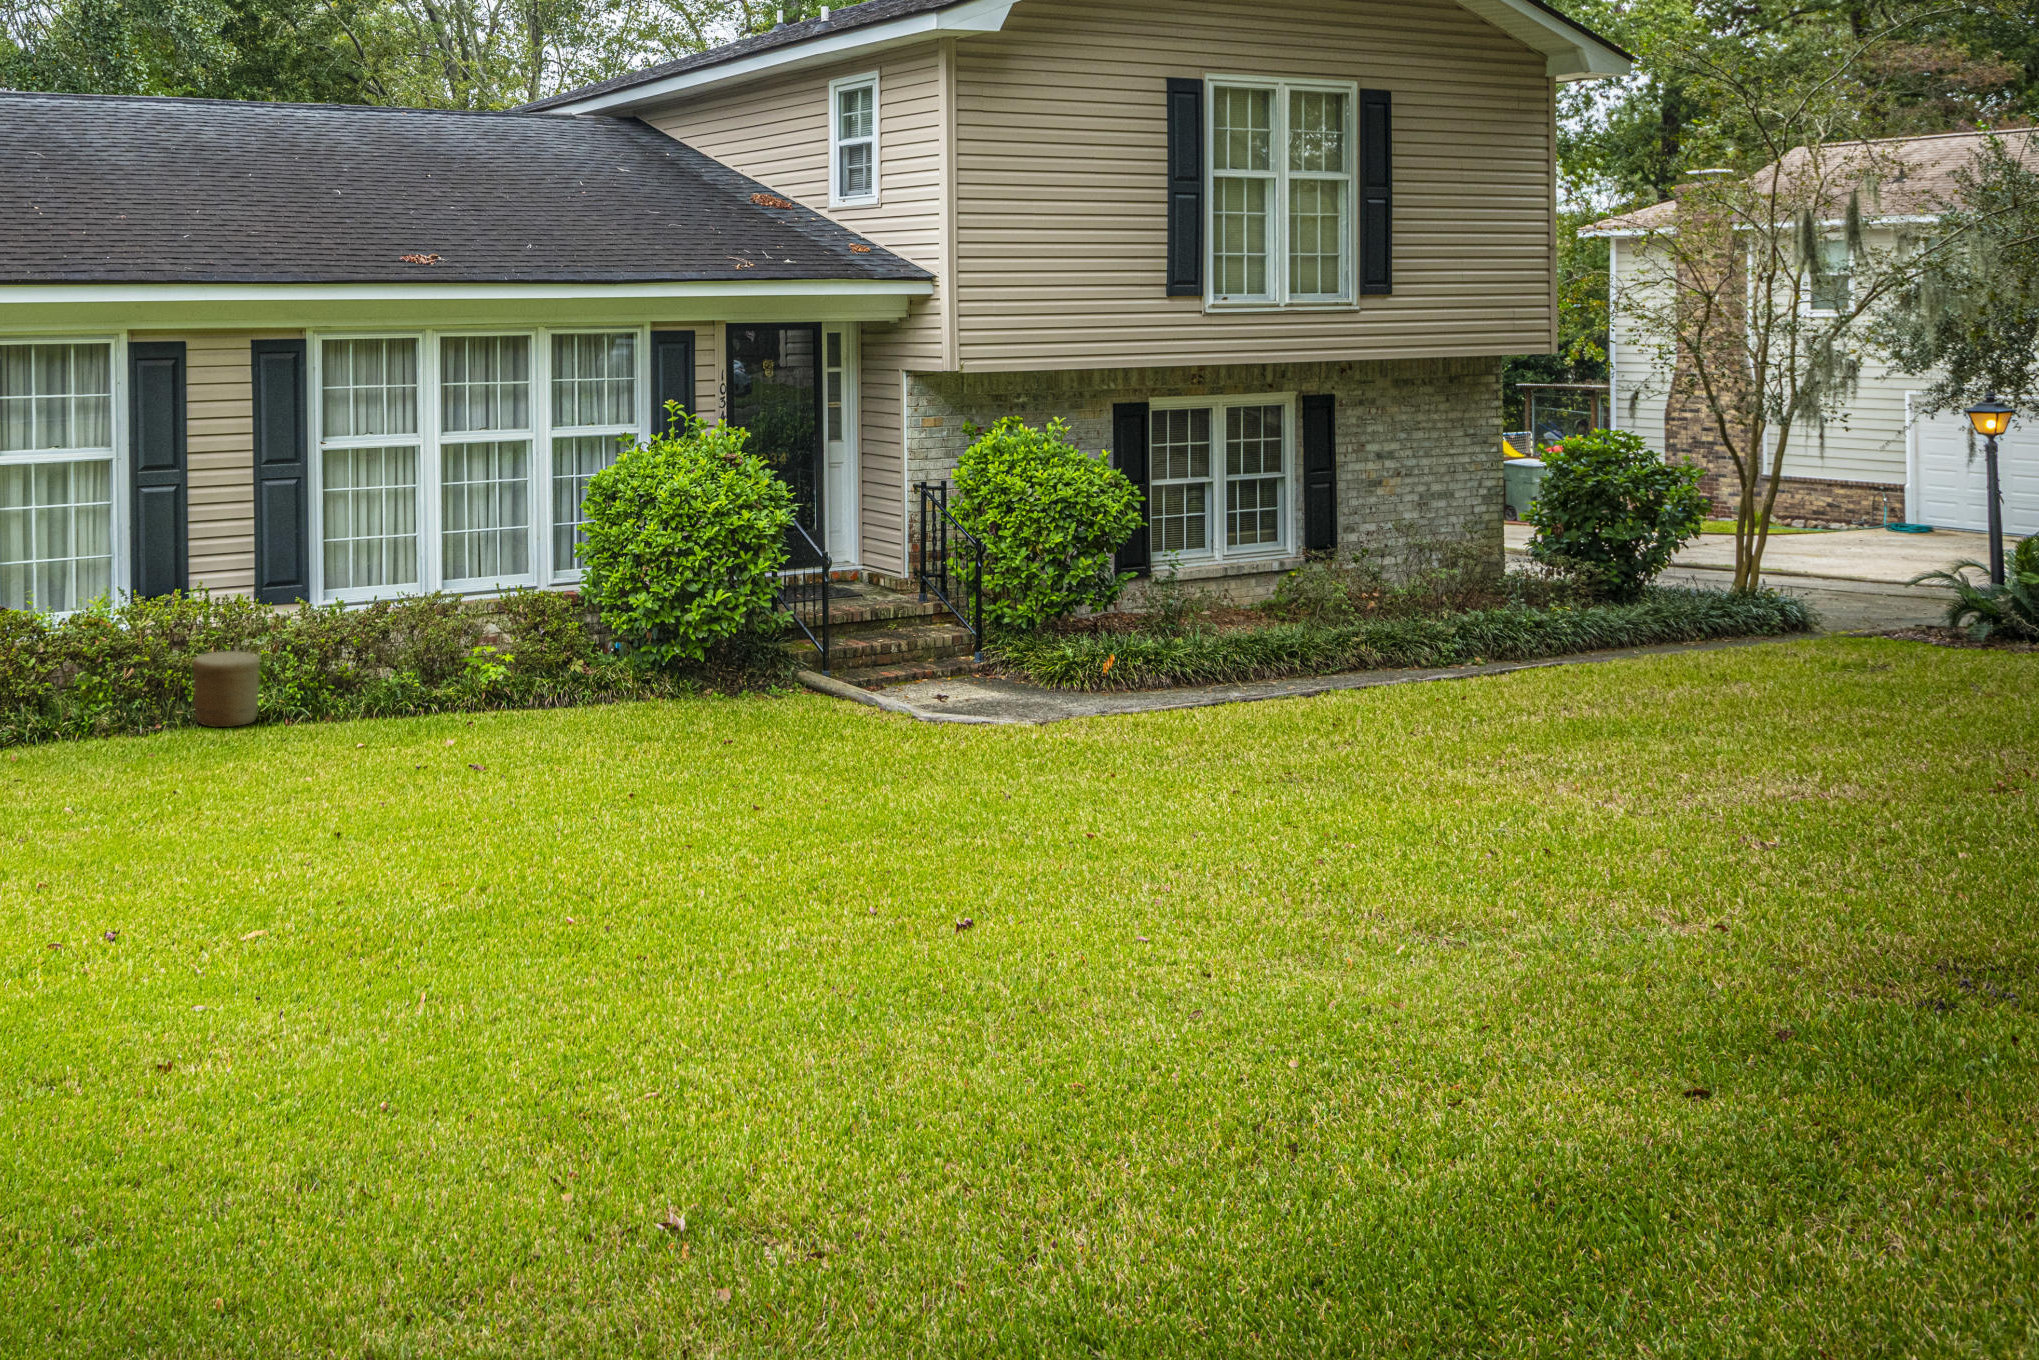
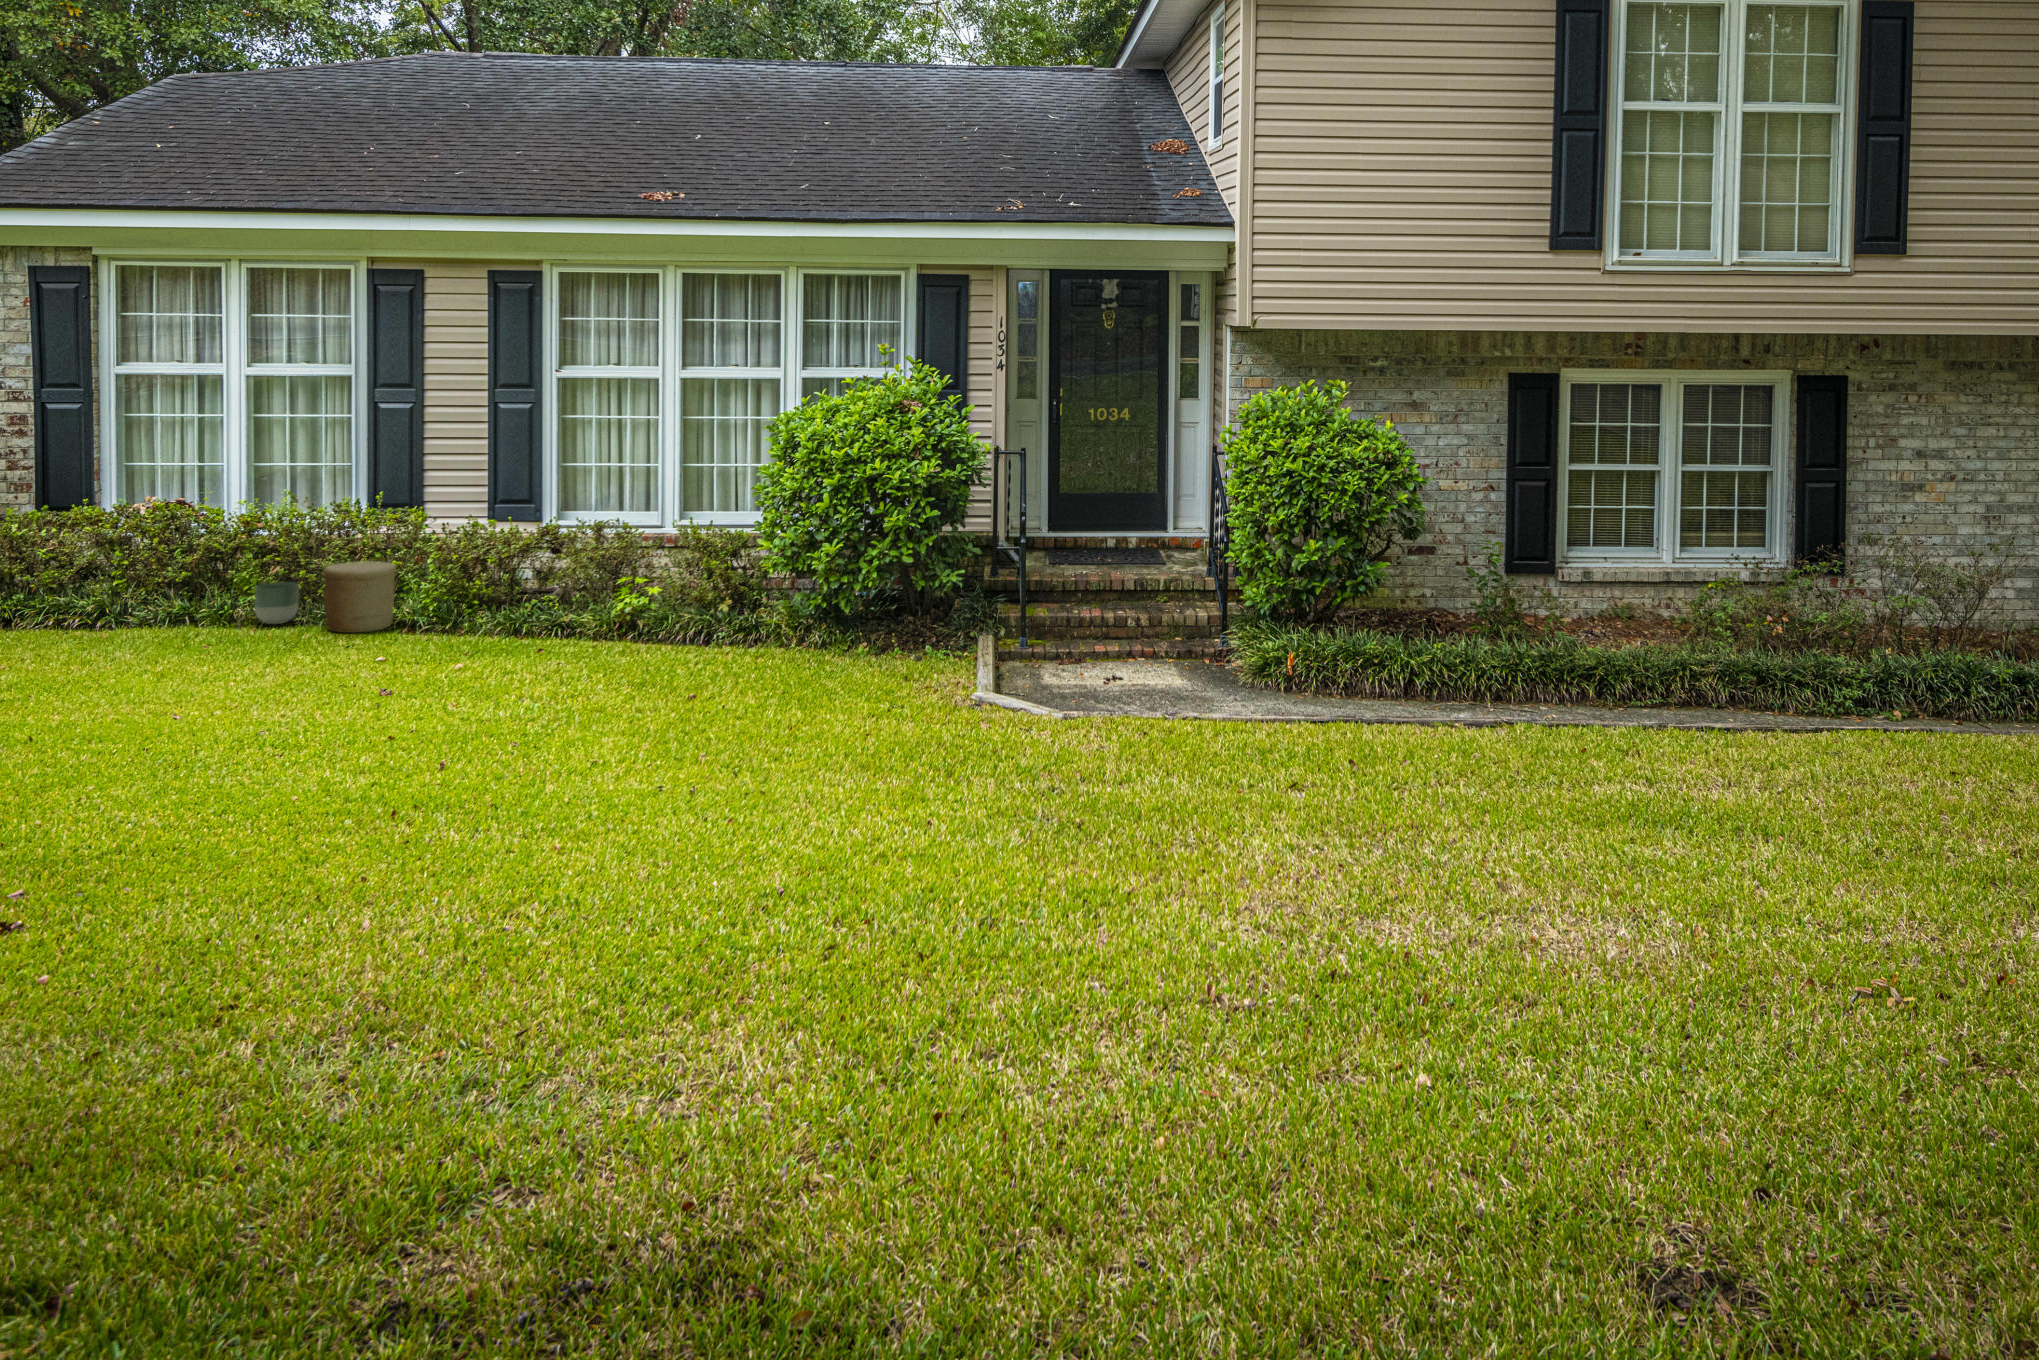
planter: none [110,683,151,729] -> present [255,582,299,624]

